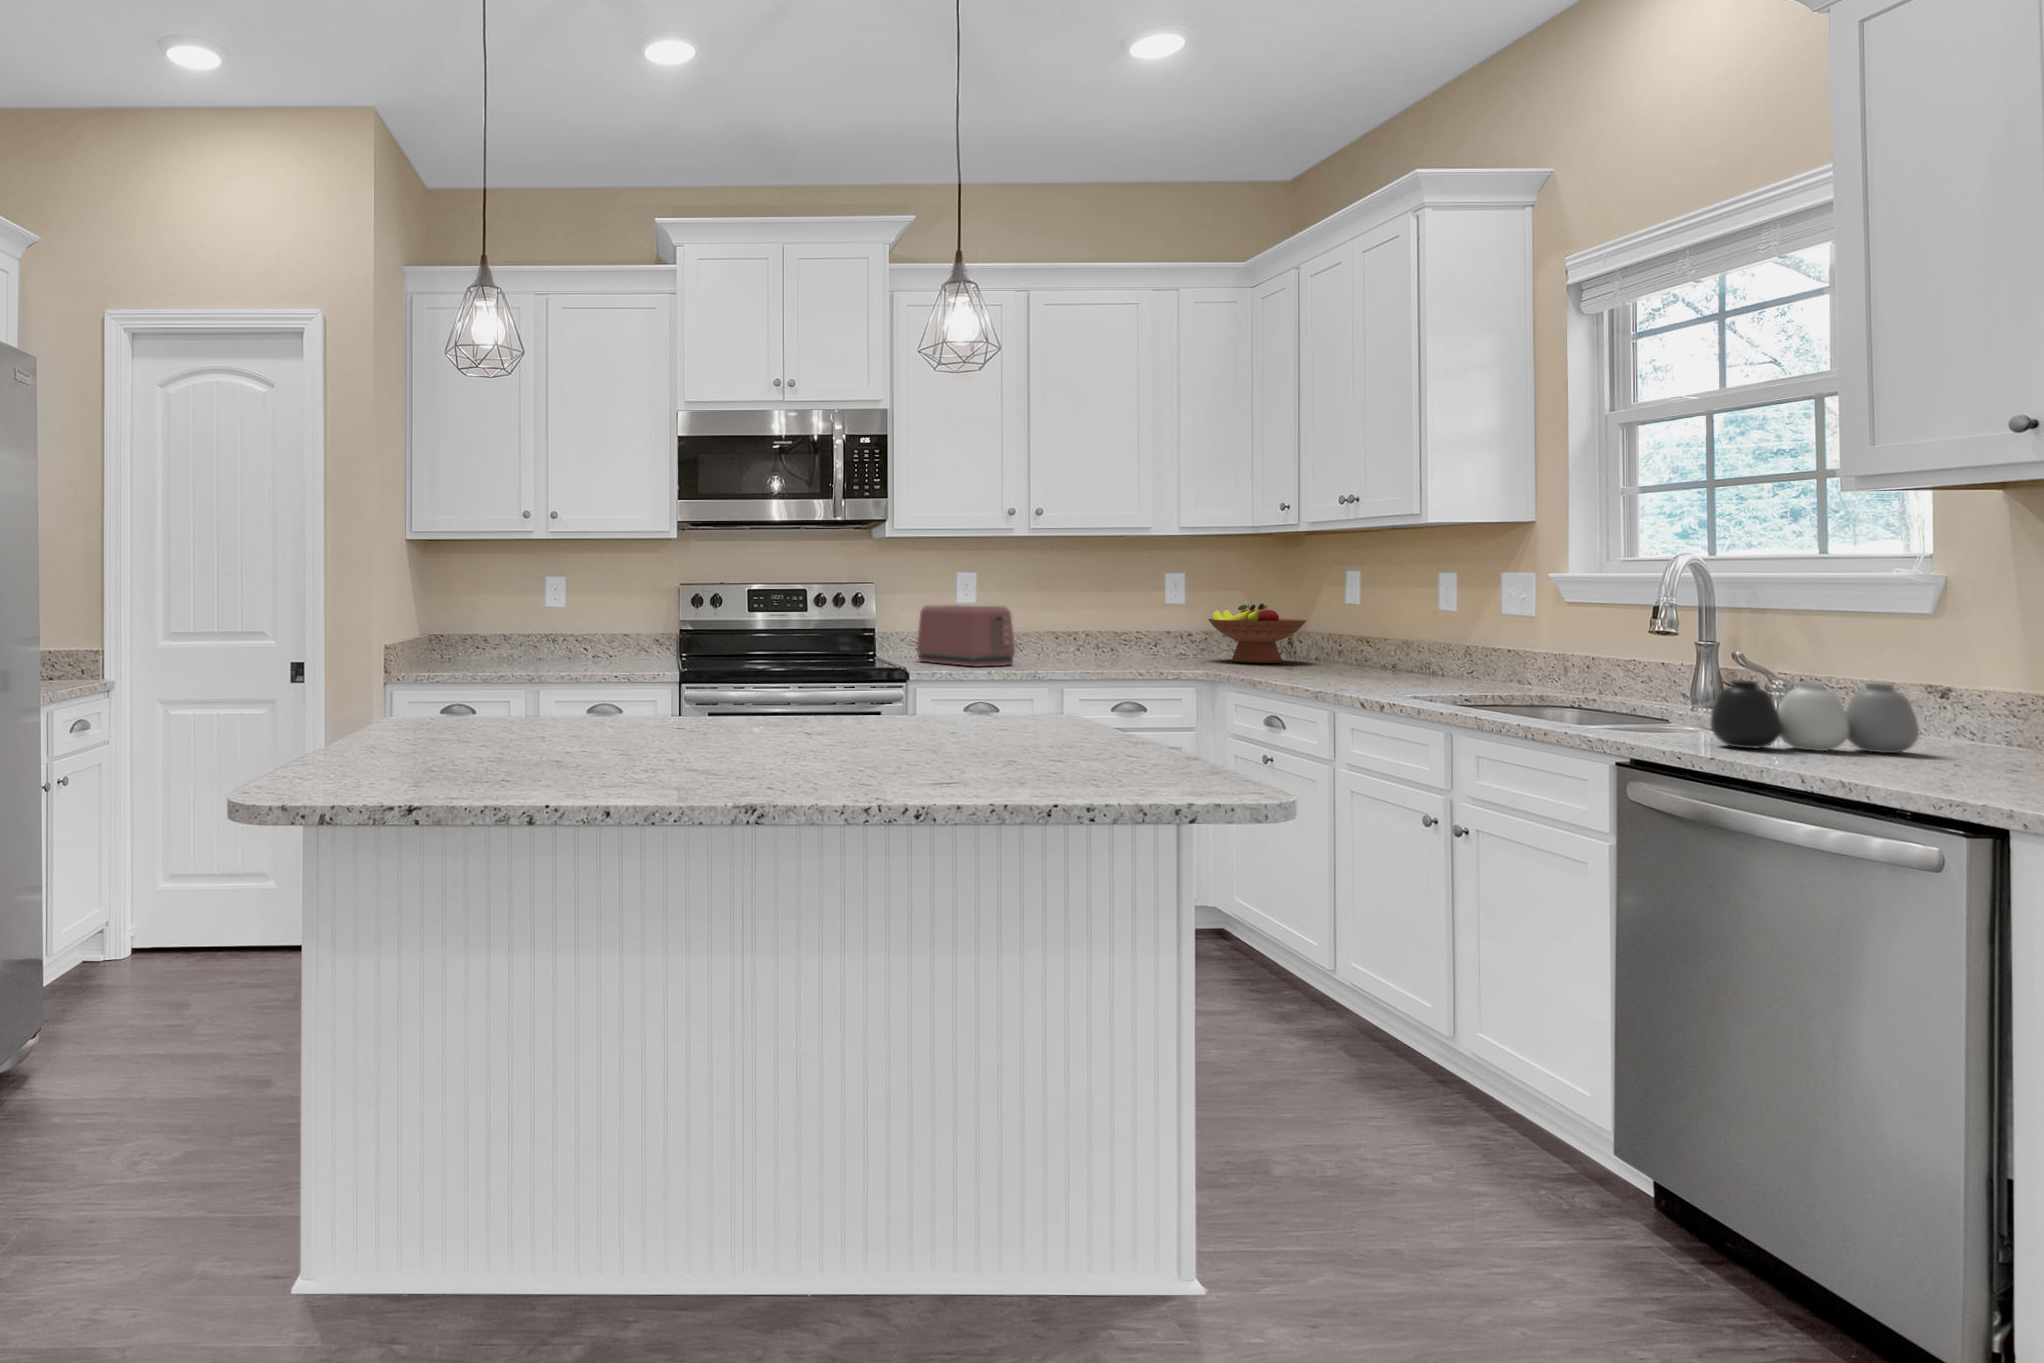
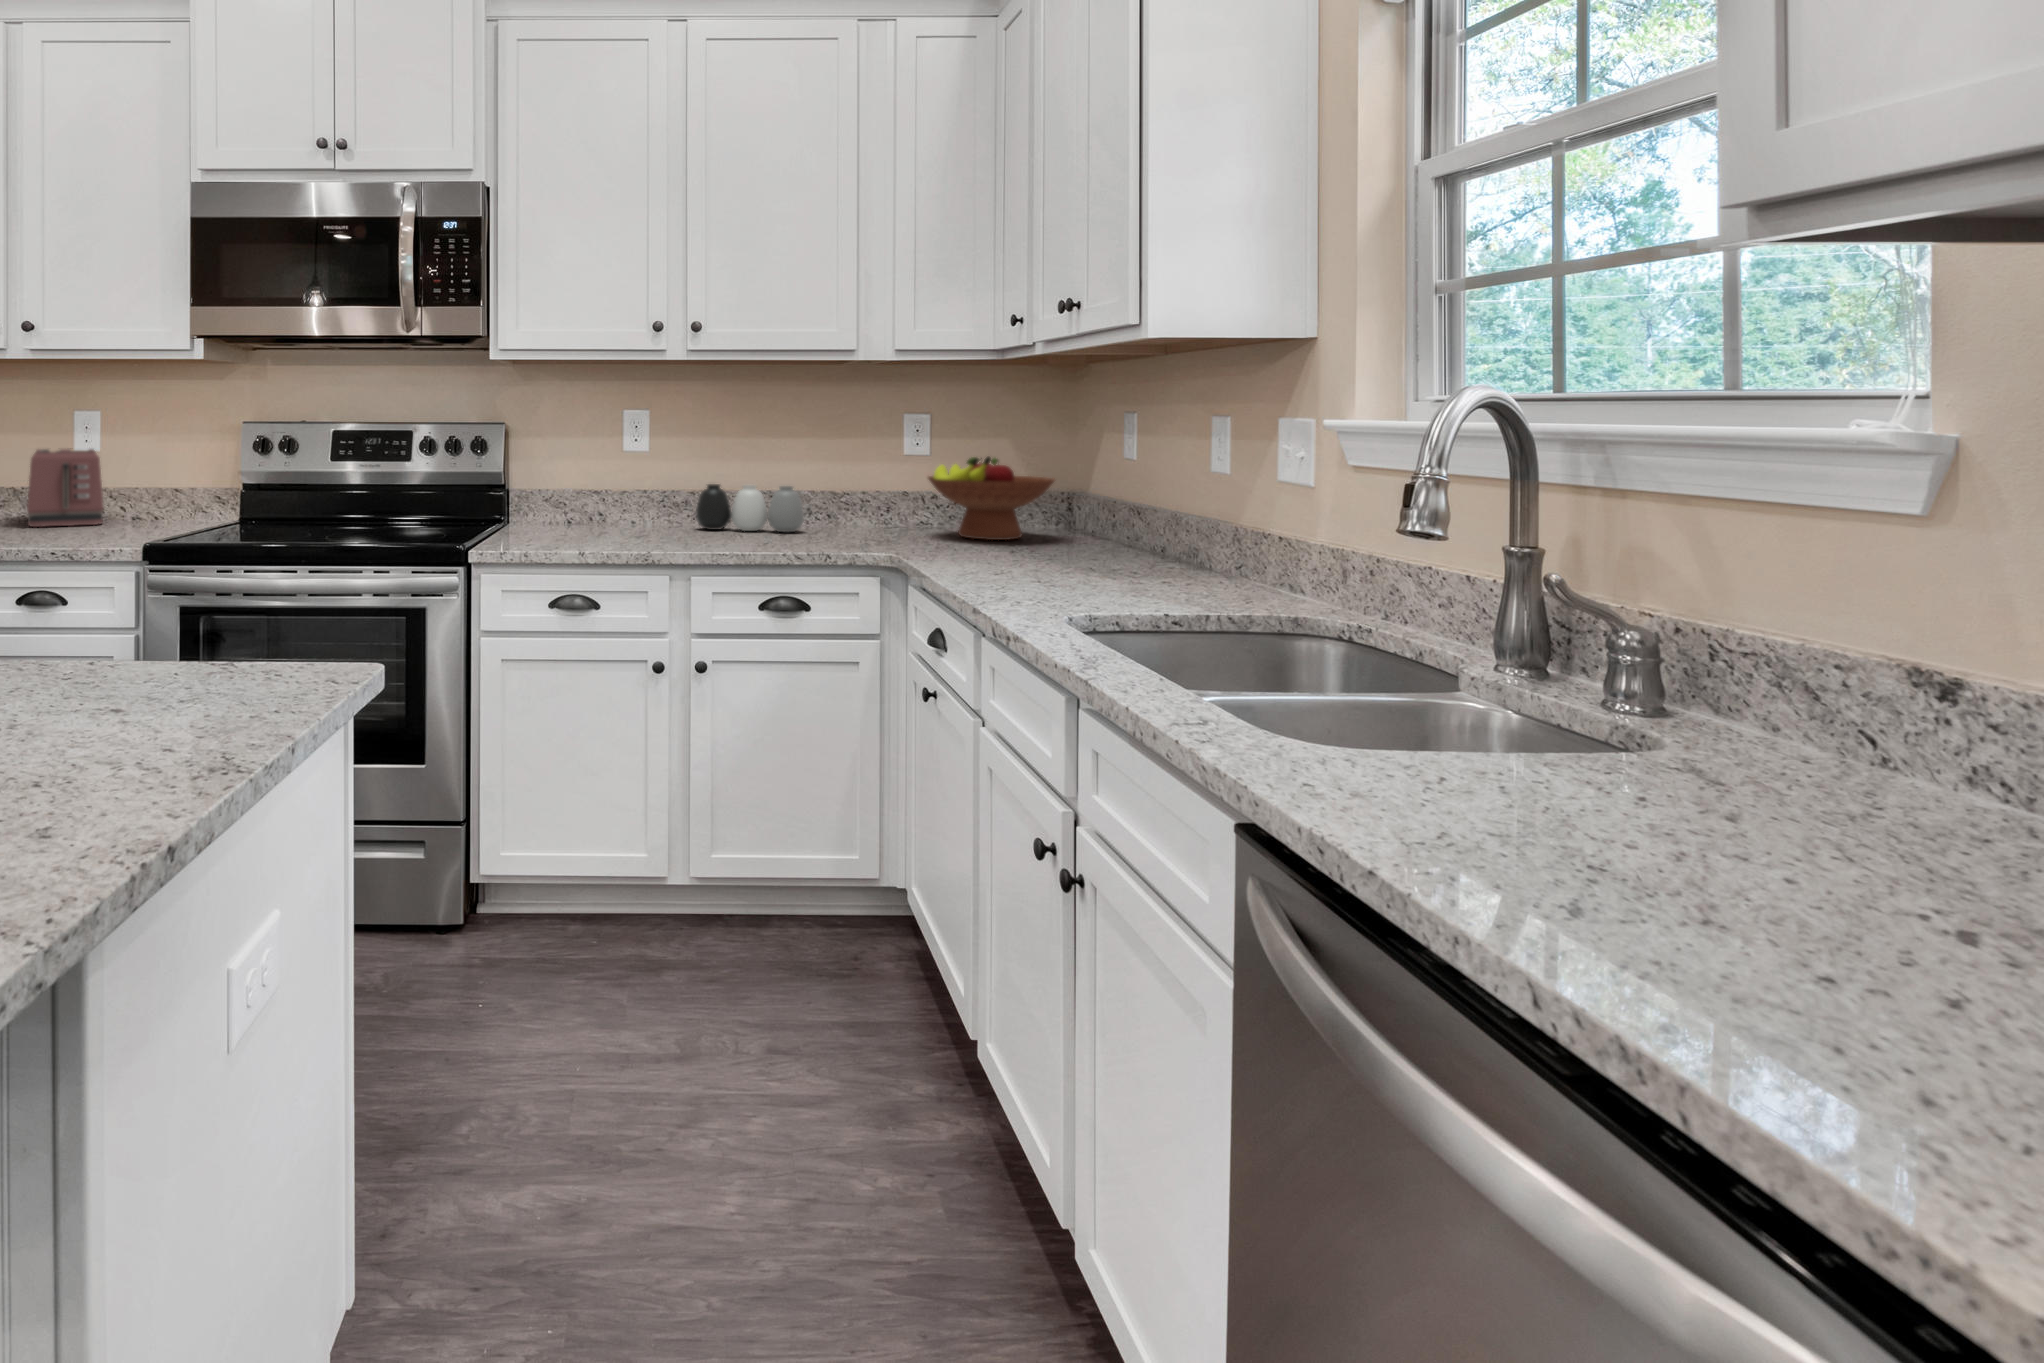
toaster: present [917,605,1015,666] -> present [27,448,104,527]
vase: present [1711,681,1919,753] -> present [696,484,804,532]

